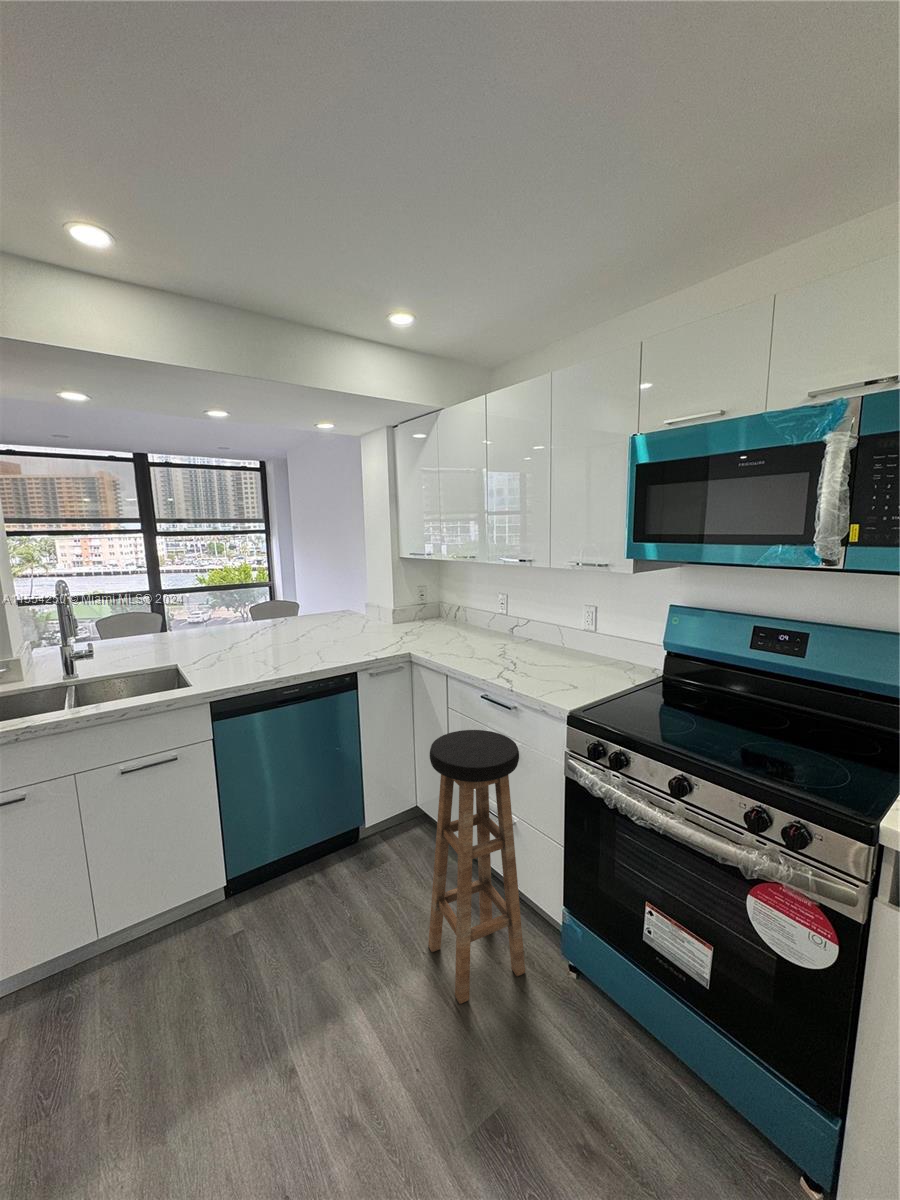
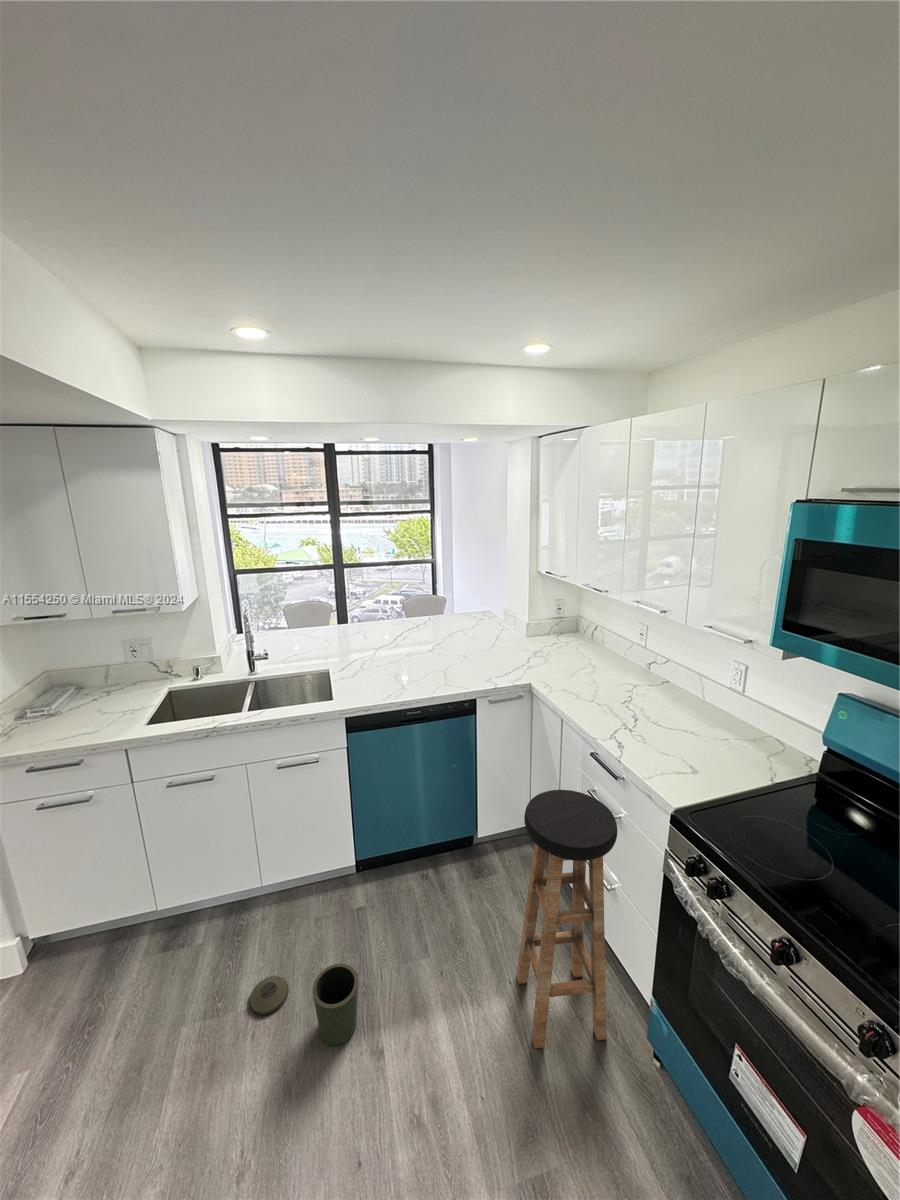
trash can: none [99,982,255,1088] -> present [250,964,358,1046]

